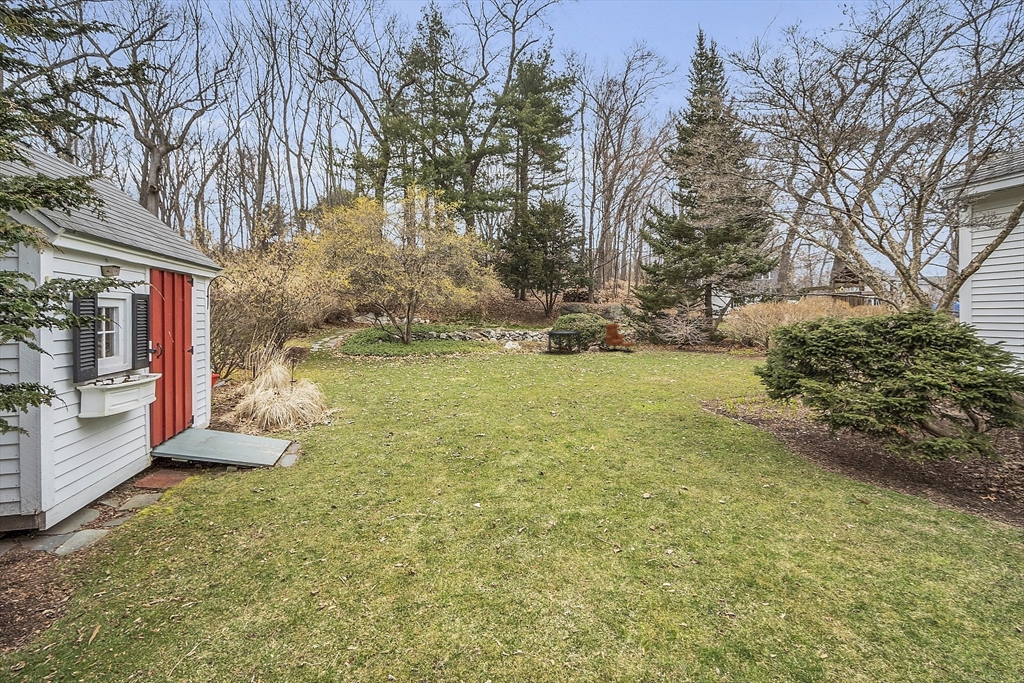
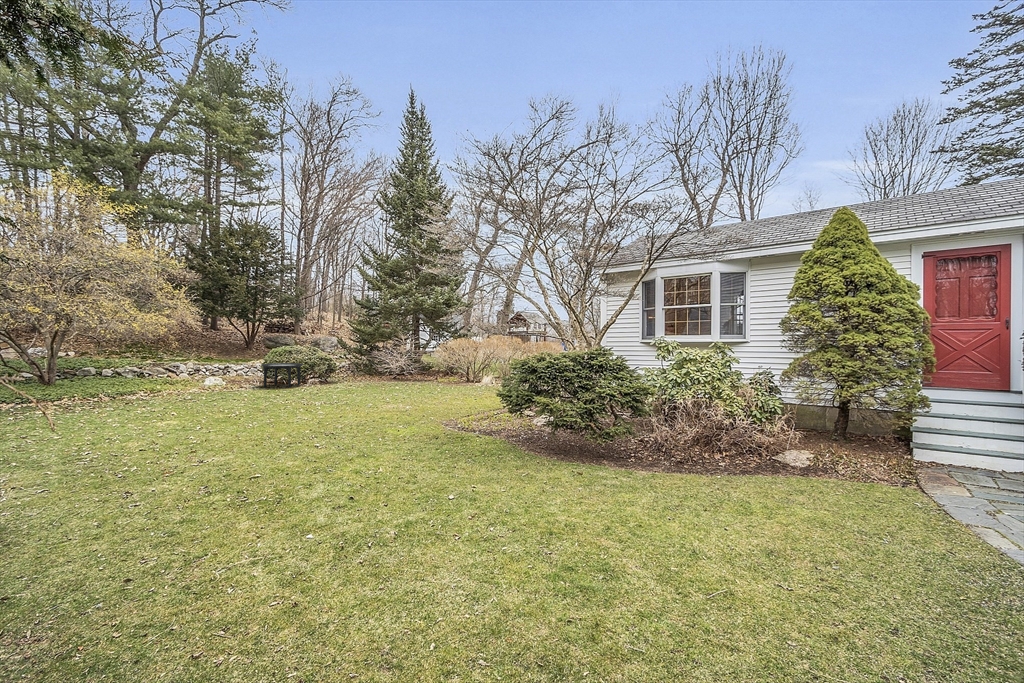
lounge chair: present [605,324,635,352] -> none [326,356,357,383]

